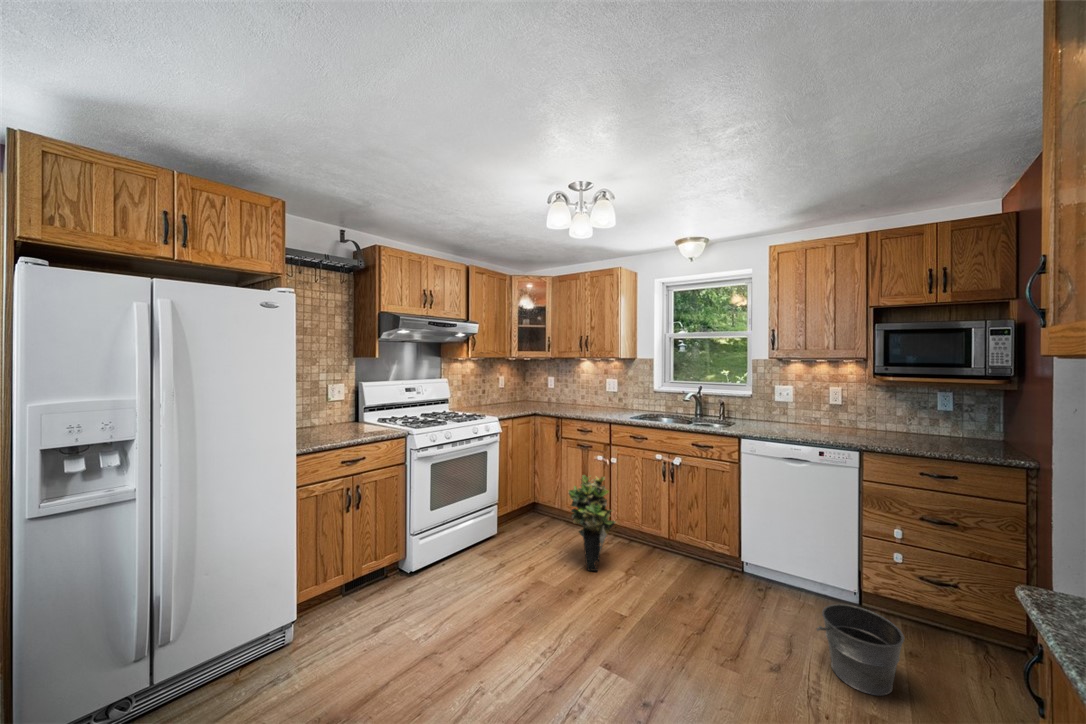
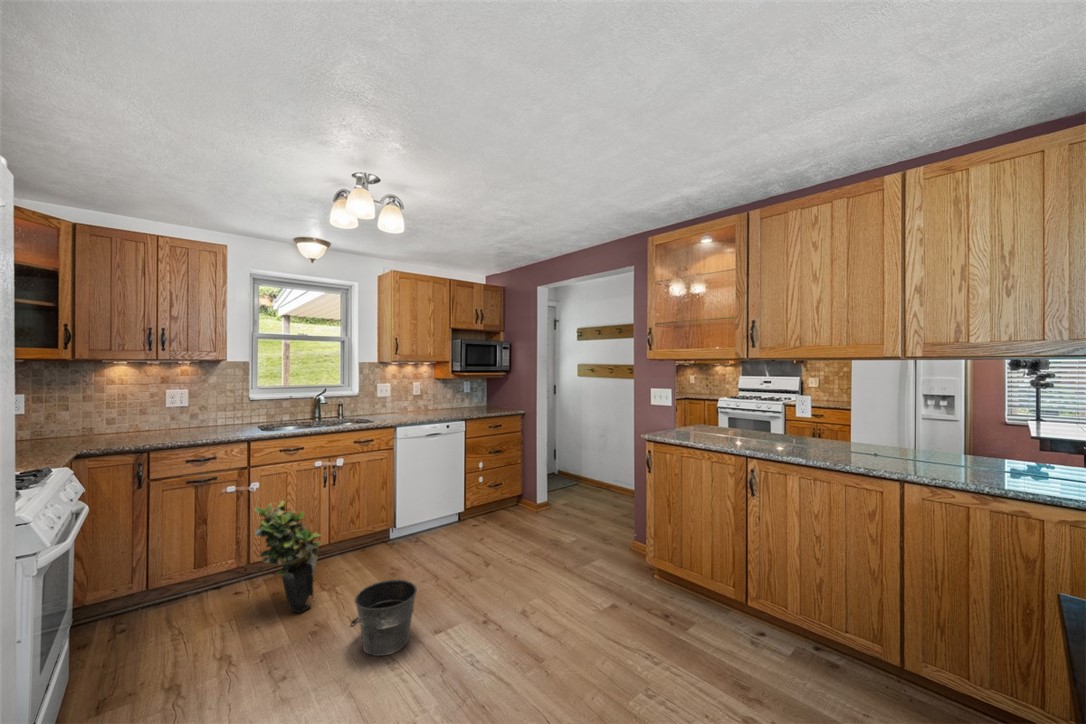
bucket: present [817,604,904,695] -> present [350,580,417,656]

